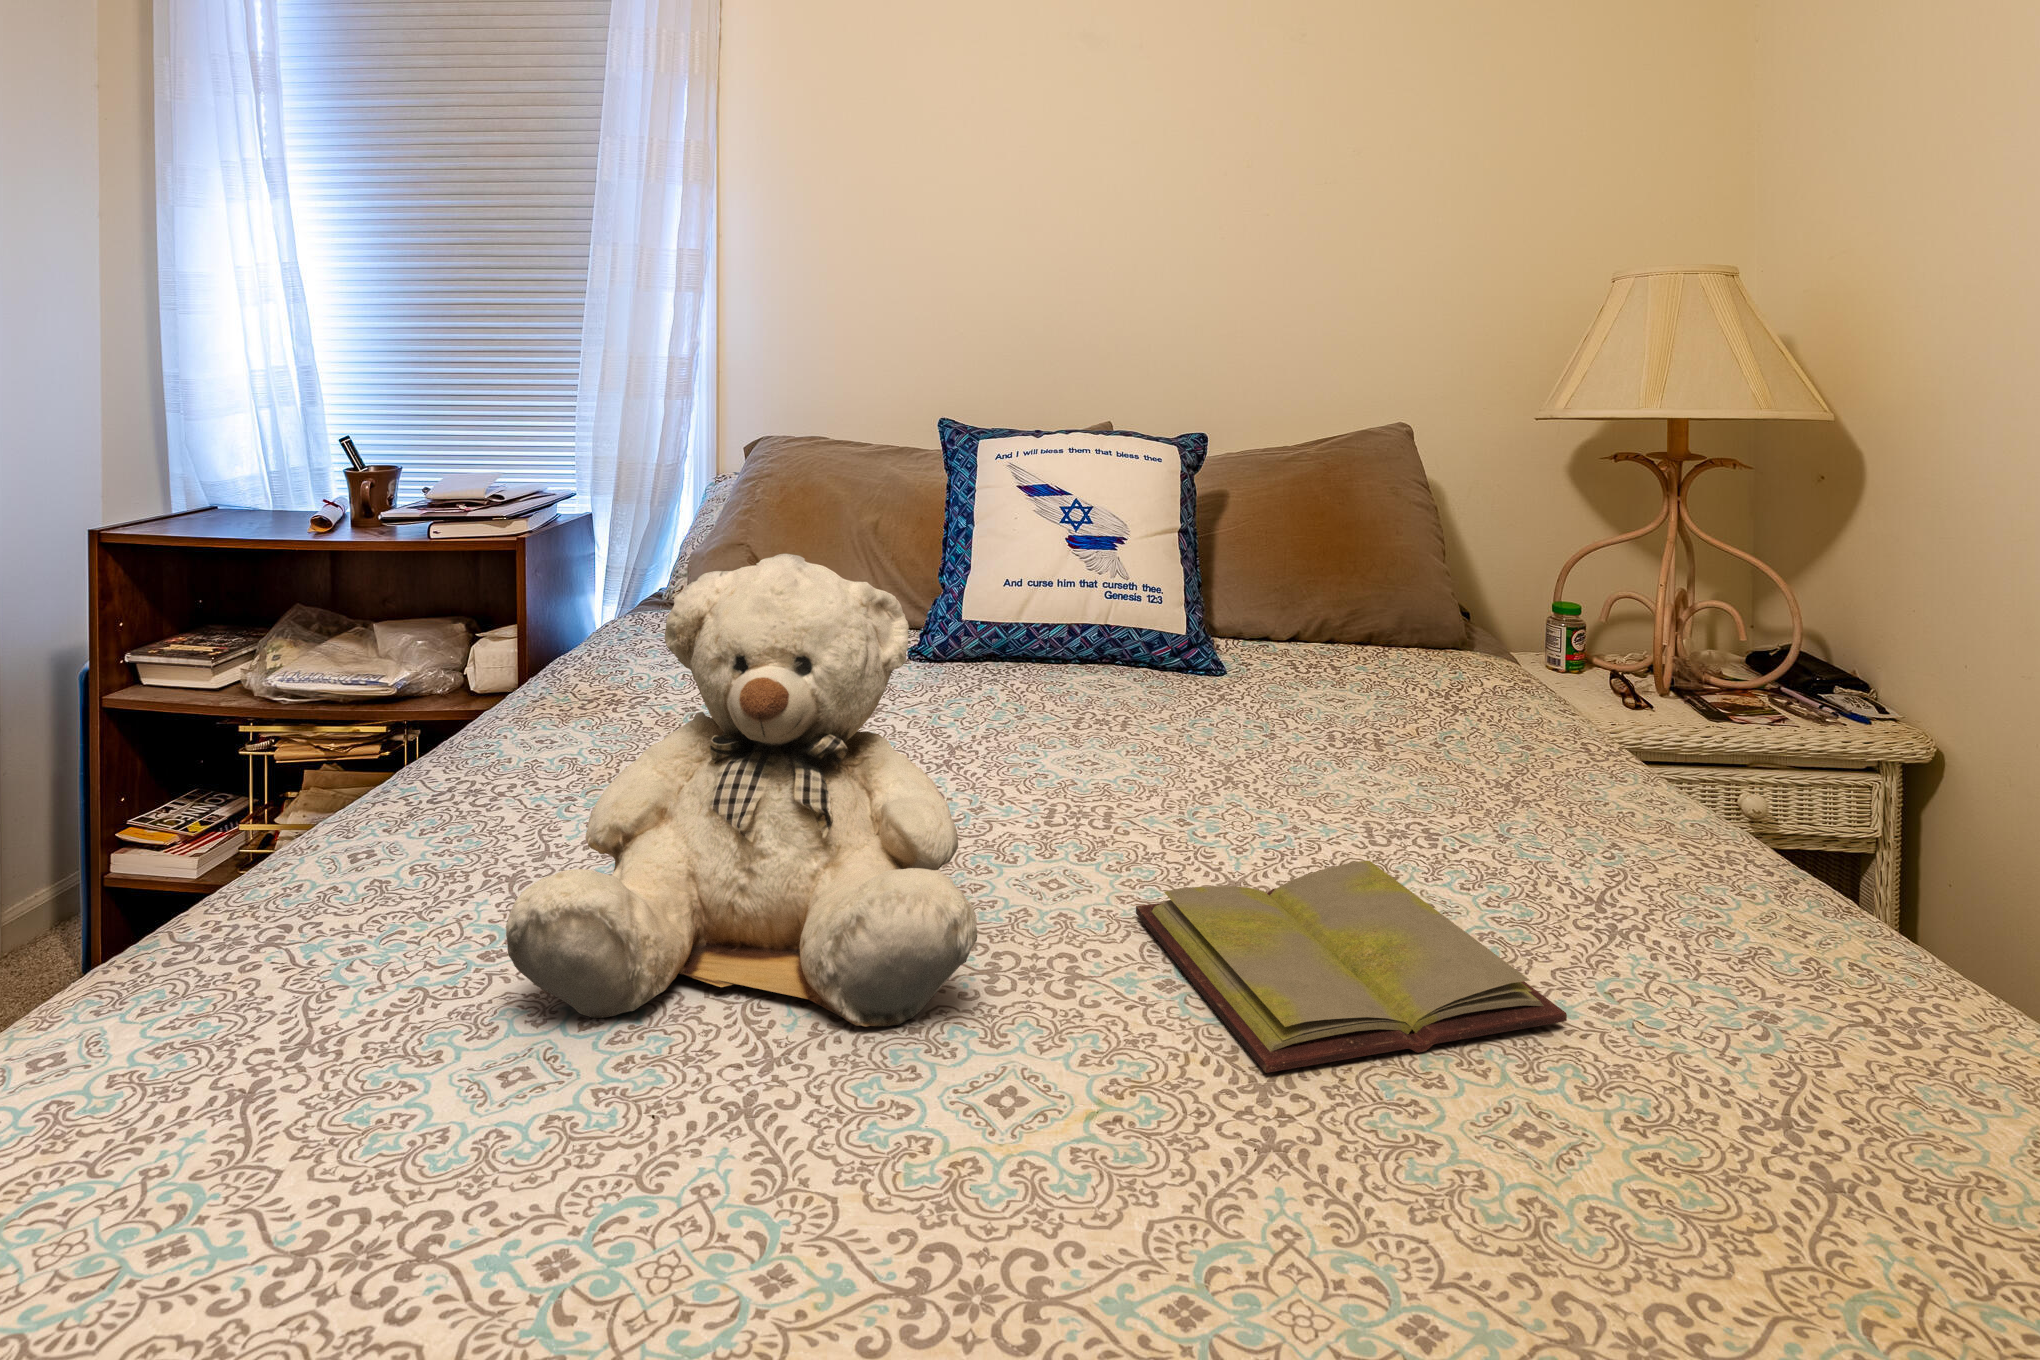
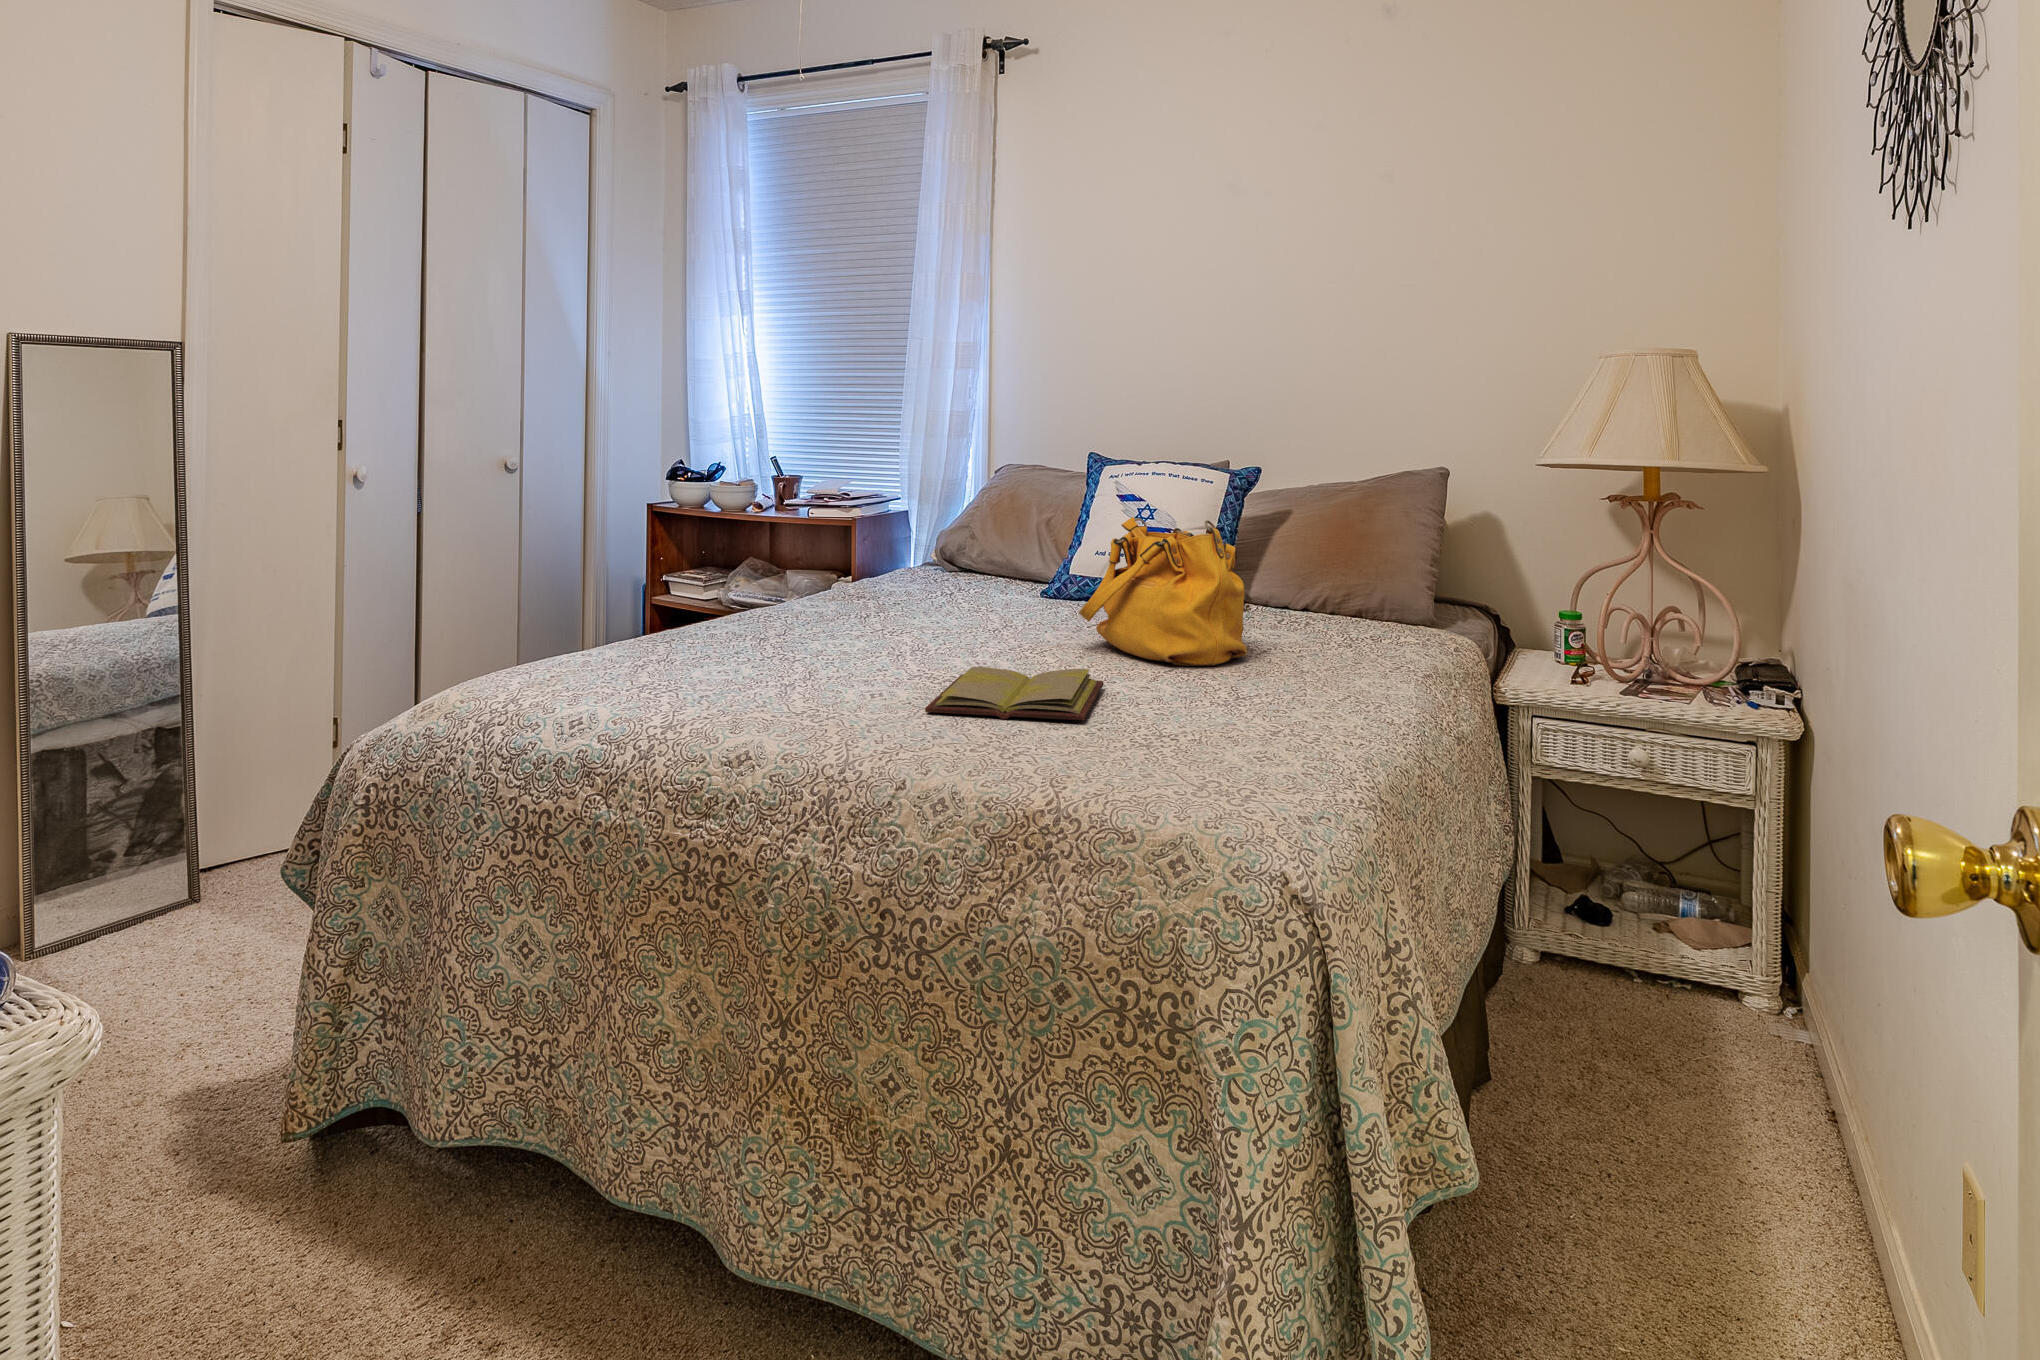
handbag: none [1148,540,1416,792] -> present [1078,517,1247,666]
teddy bear: present [506,554,977,1027] -> none [674,492,880,686]

